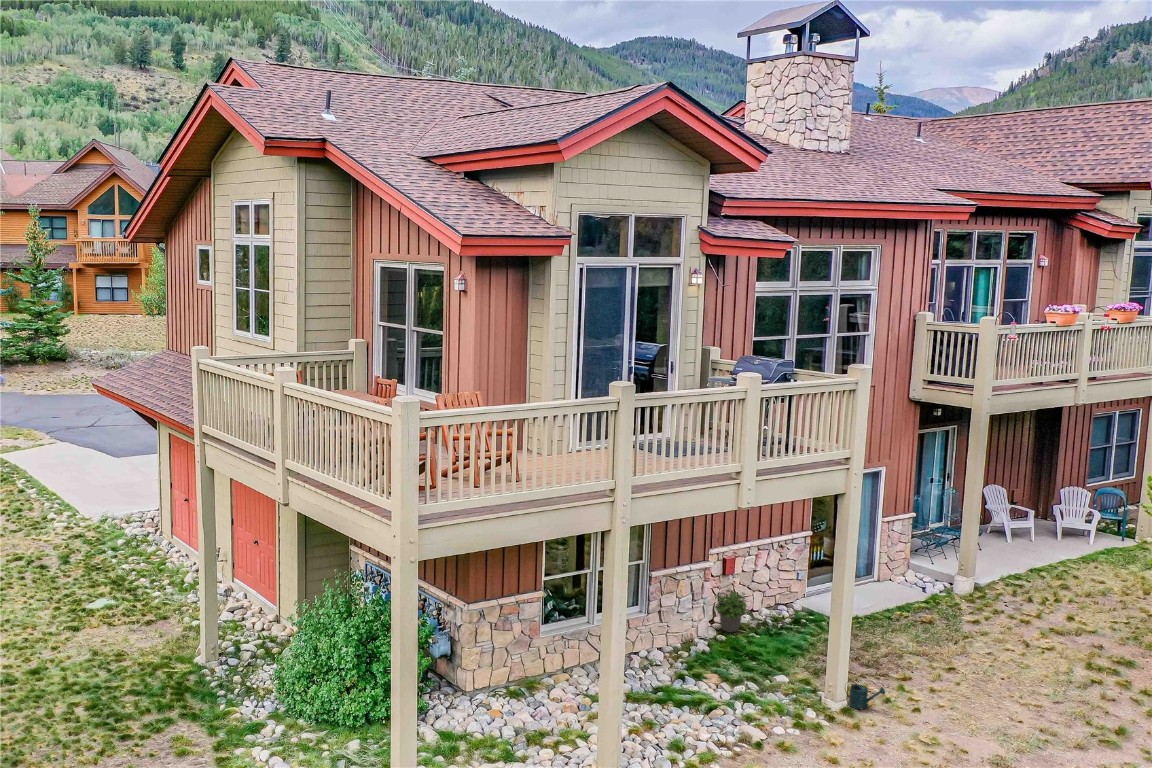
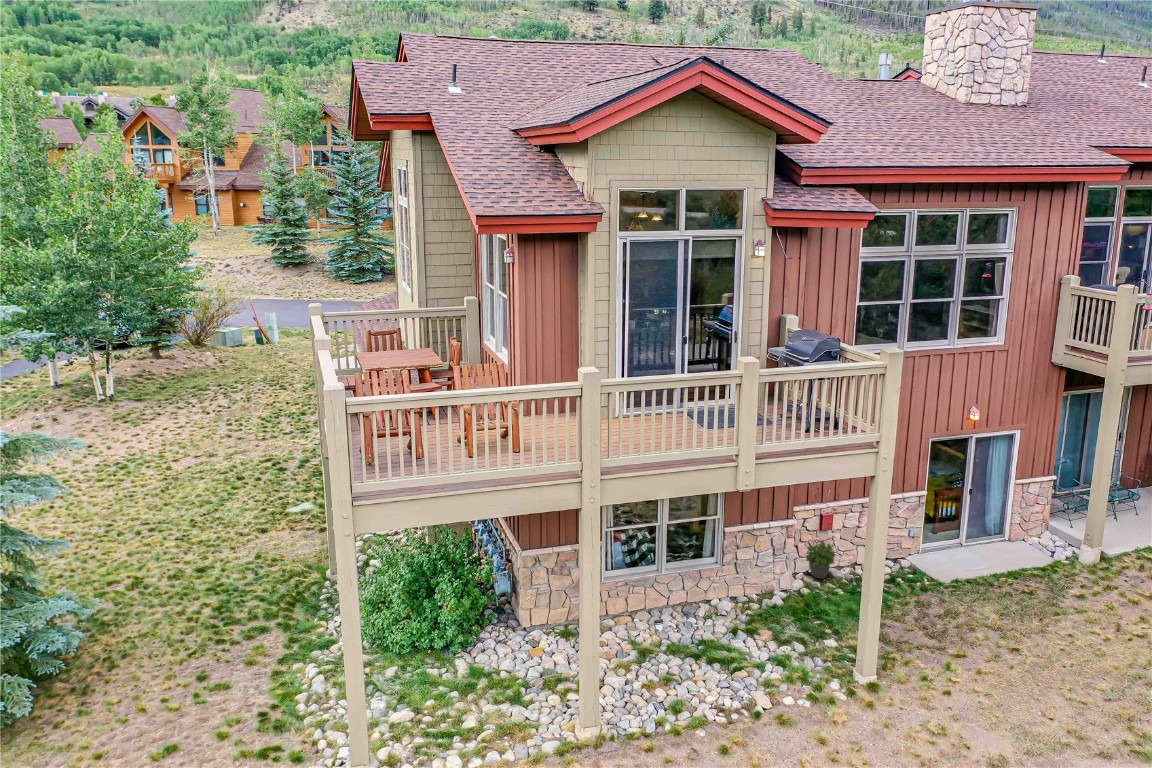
watering can: present [845,681,885,709] -> none [880,642,915,669]

